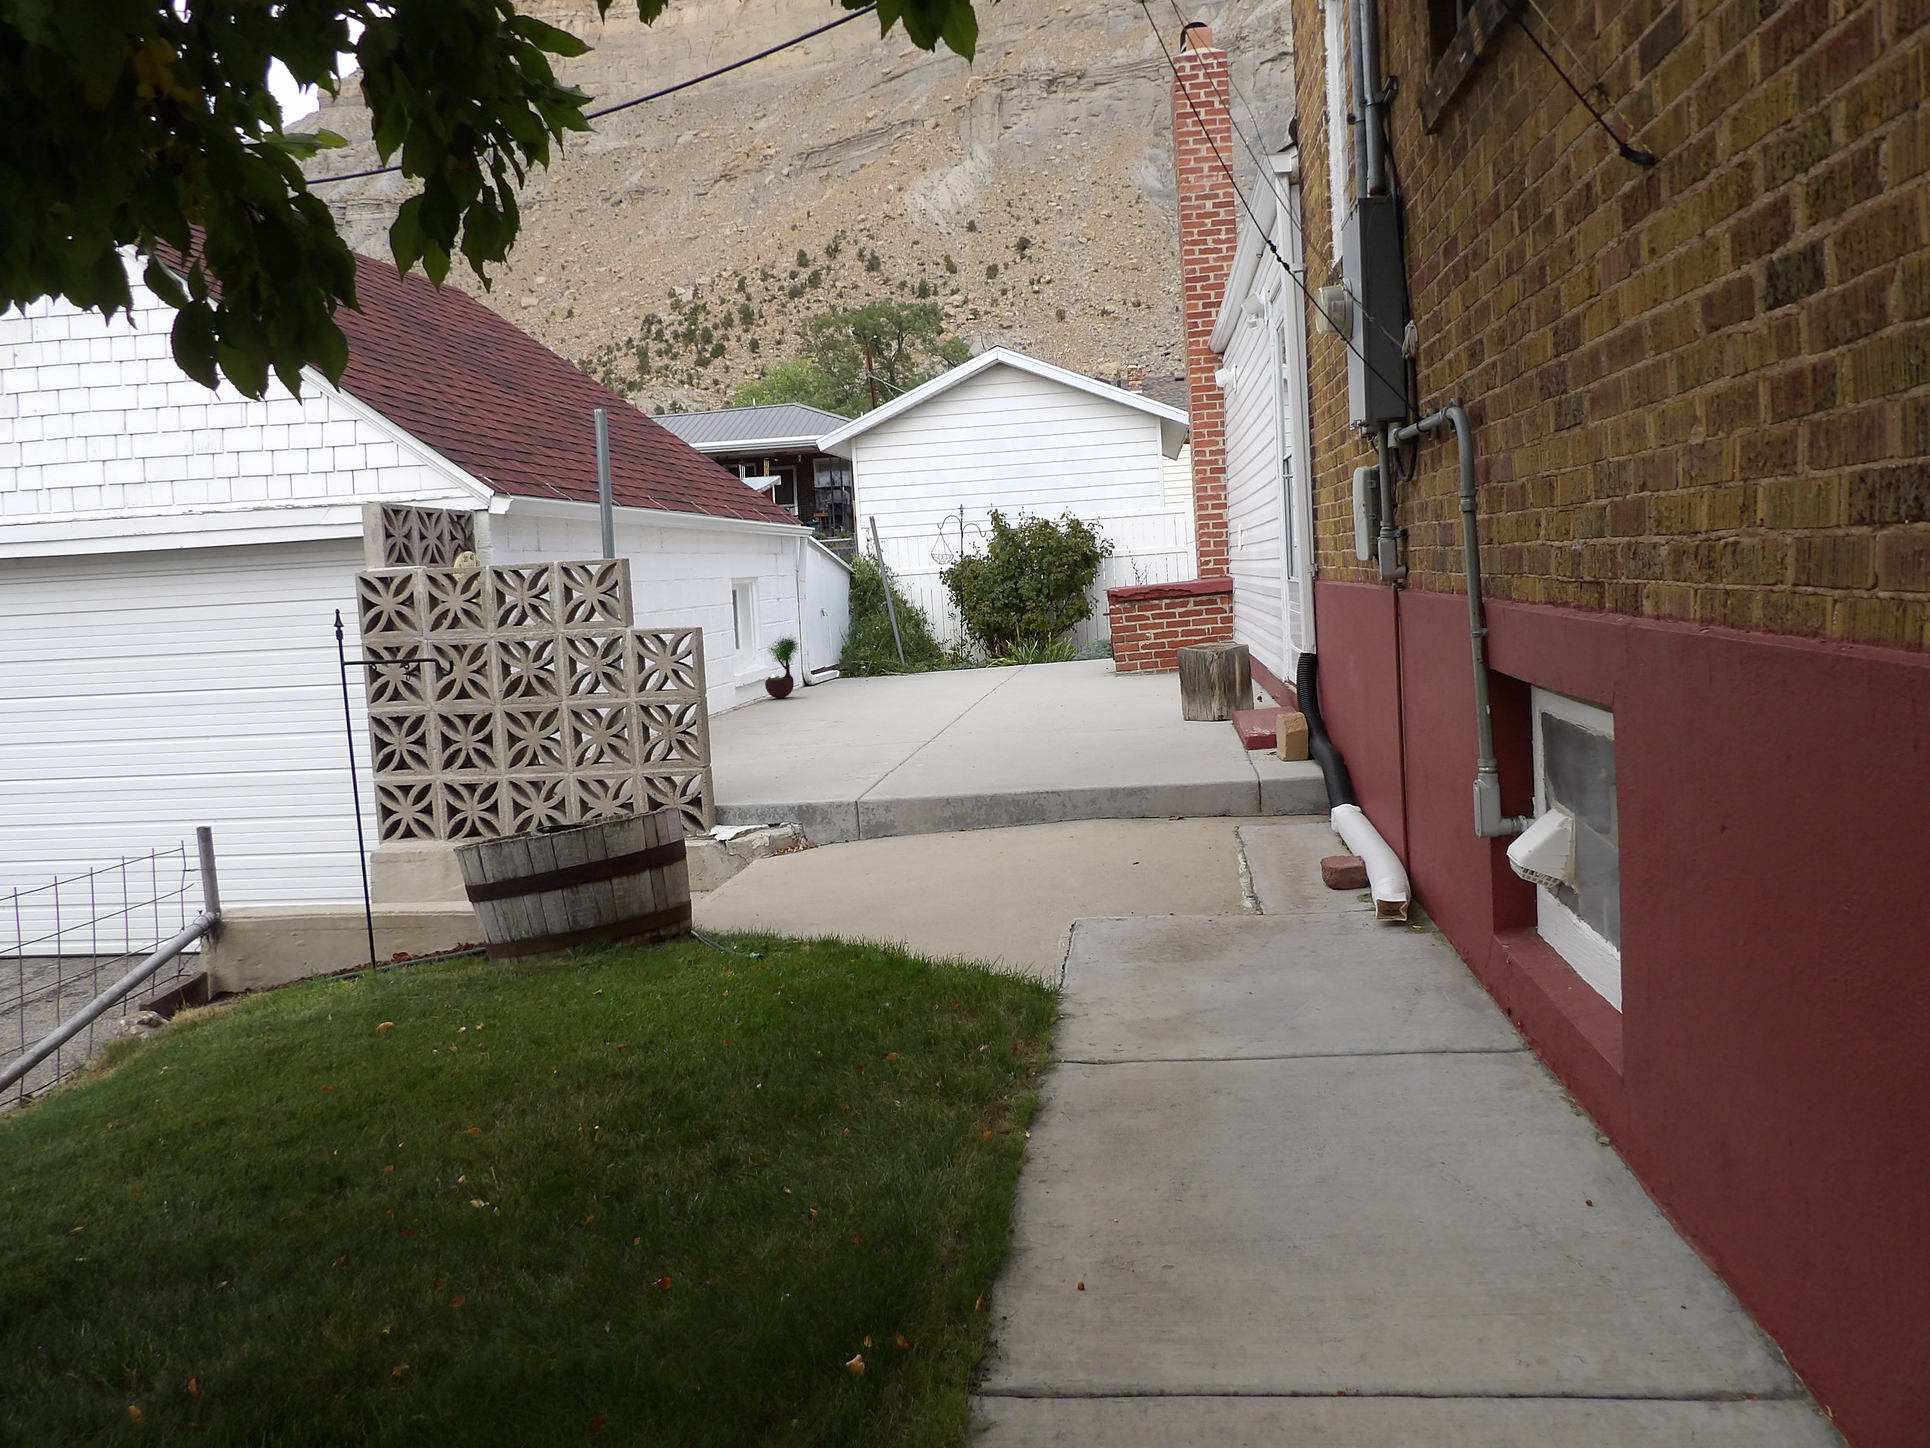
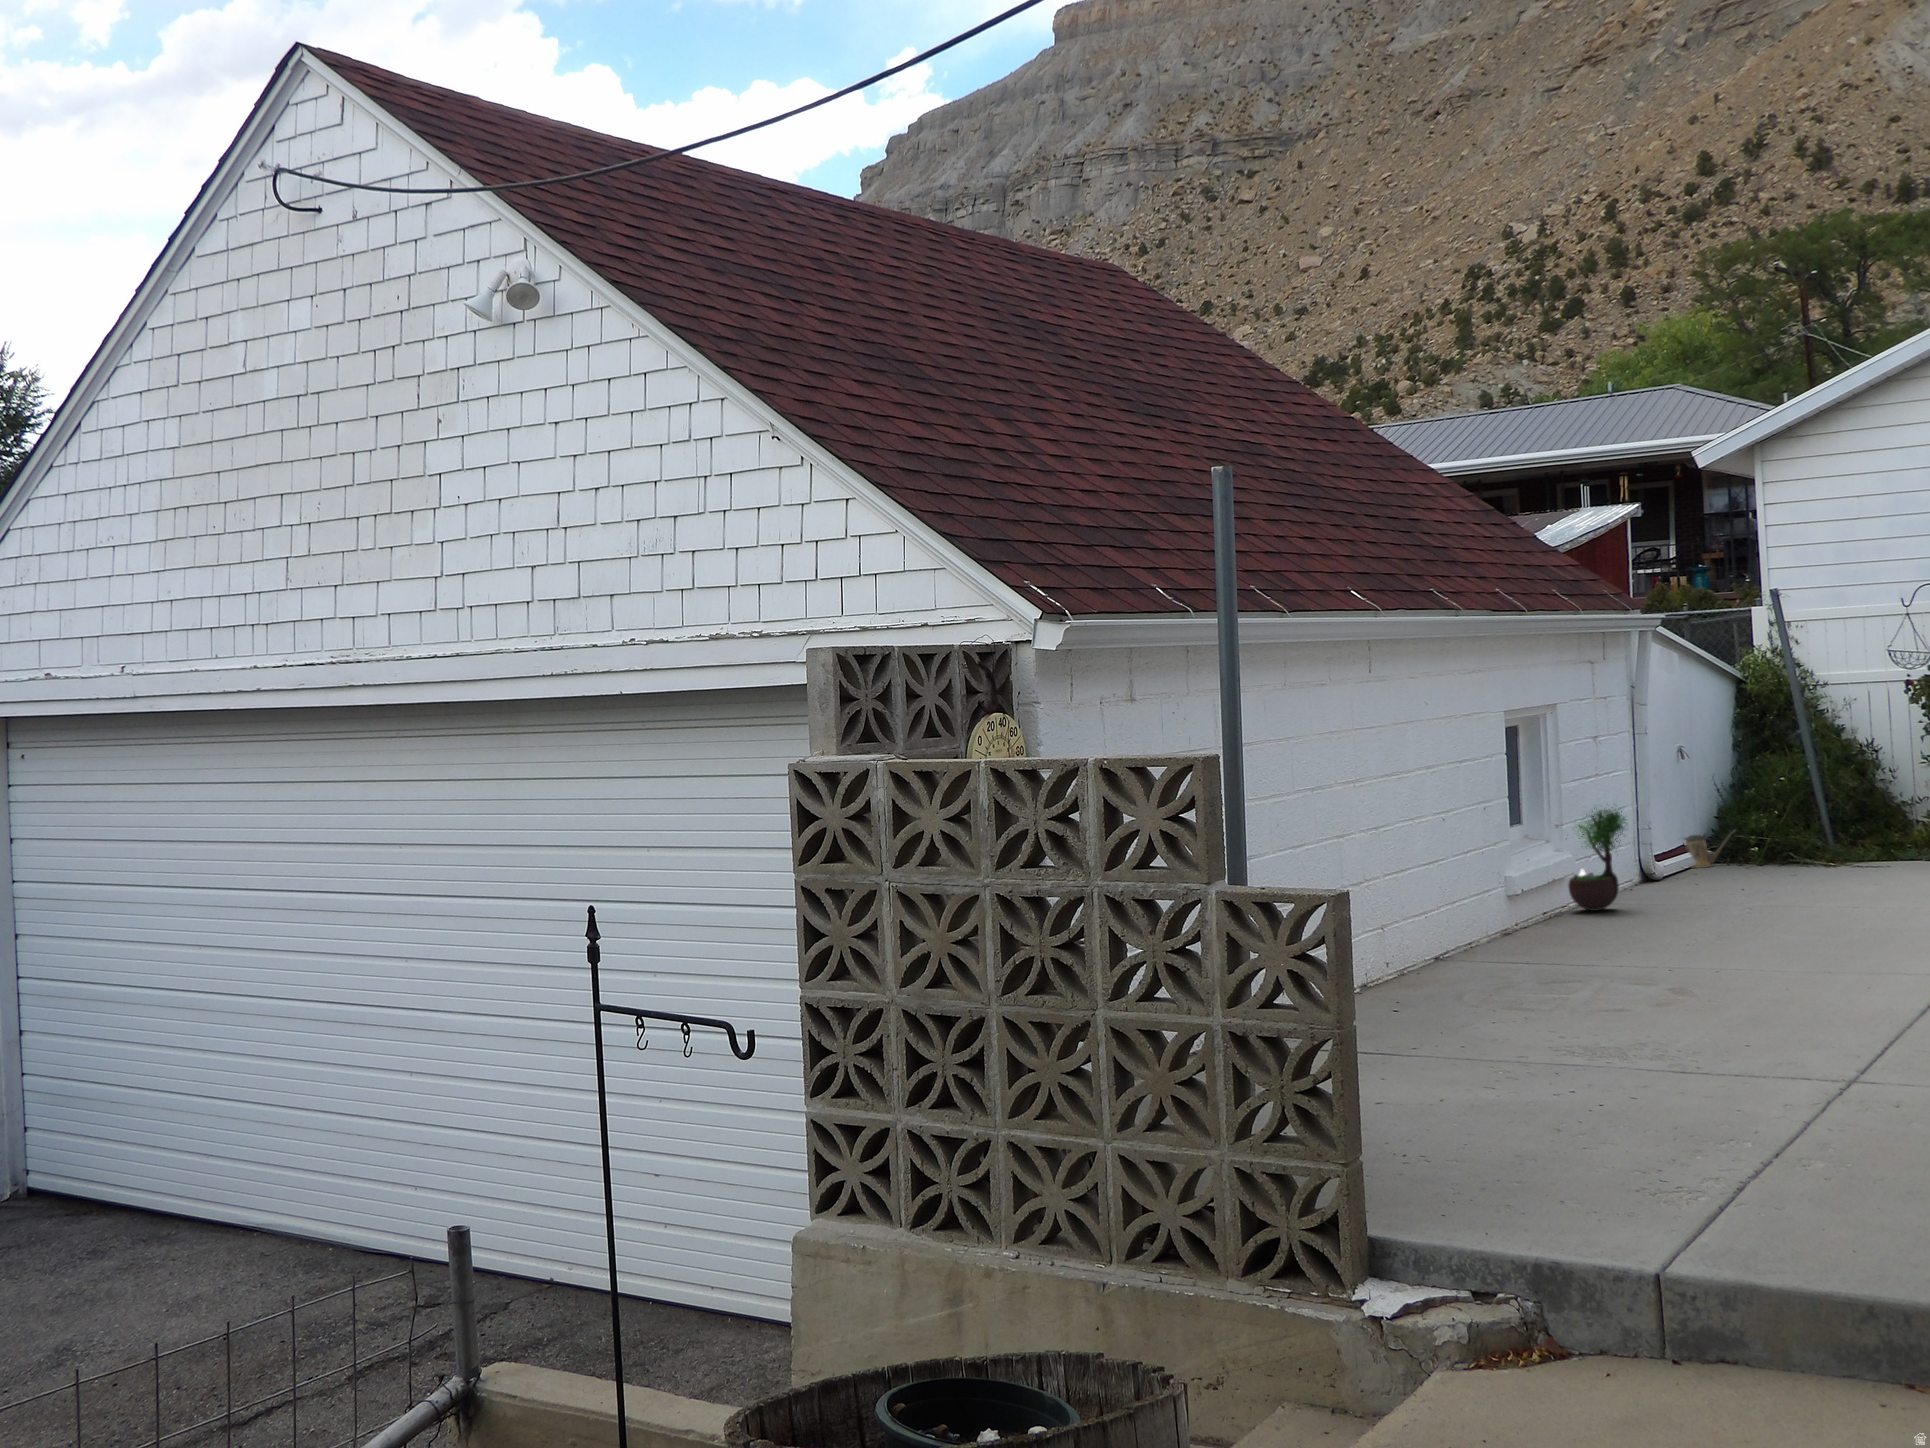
watering can: none [819,656,854,679] -> present [1685,831,1735,868]

